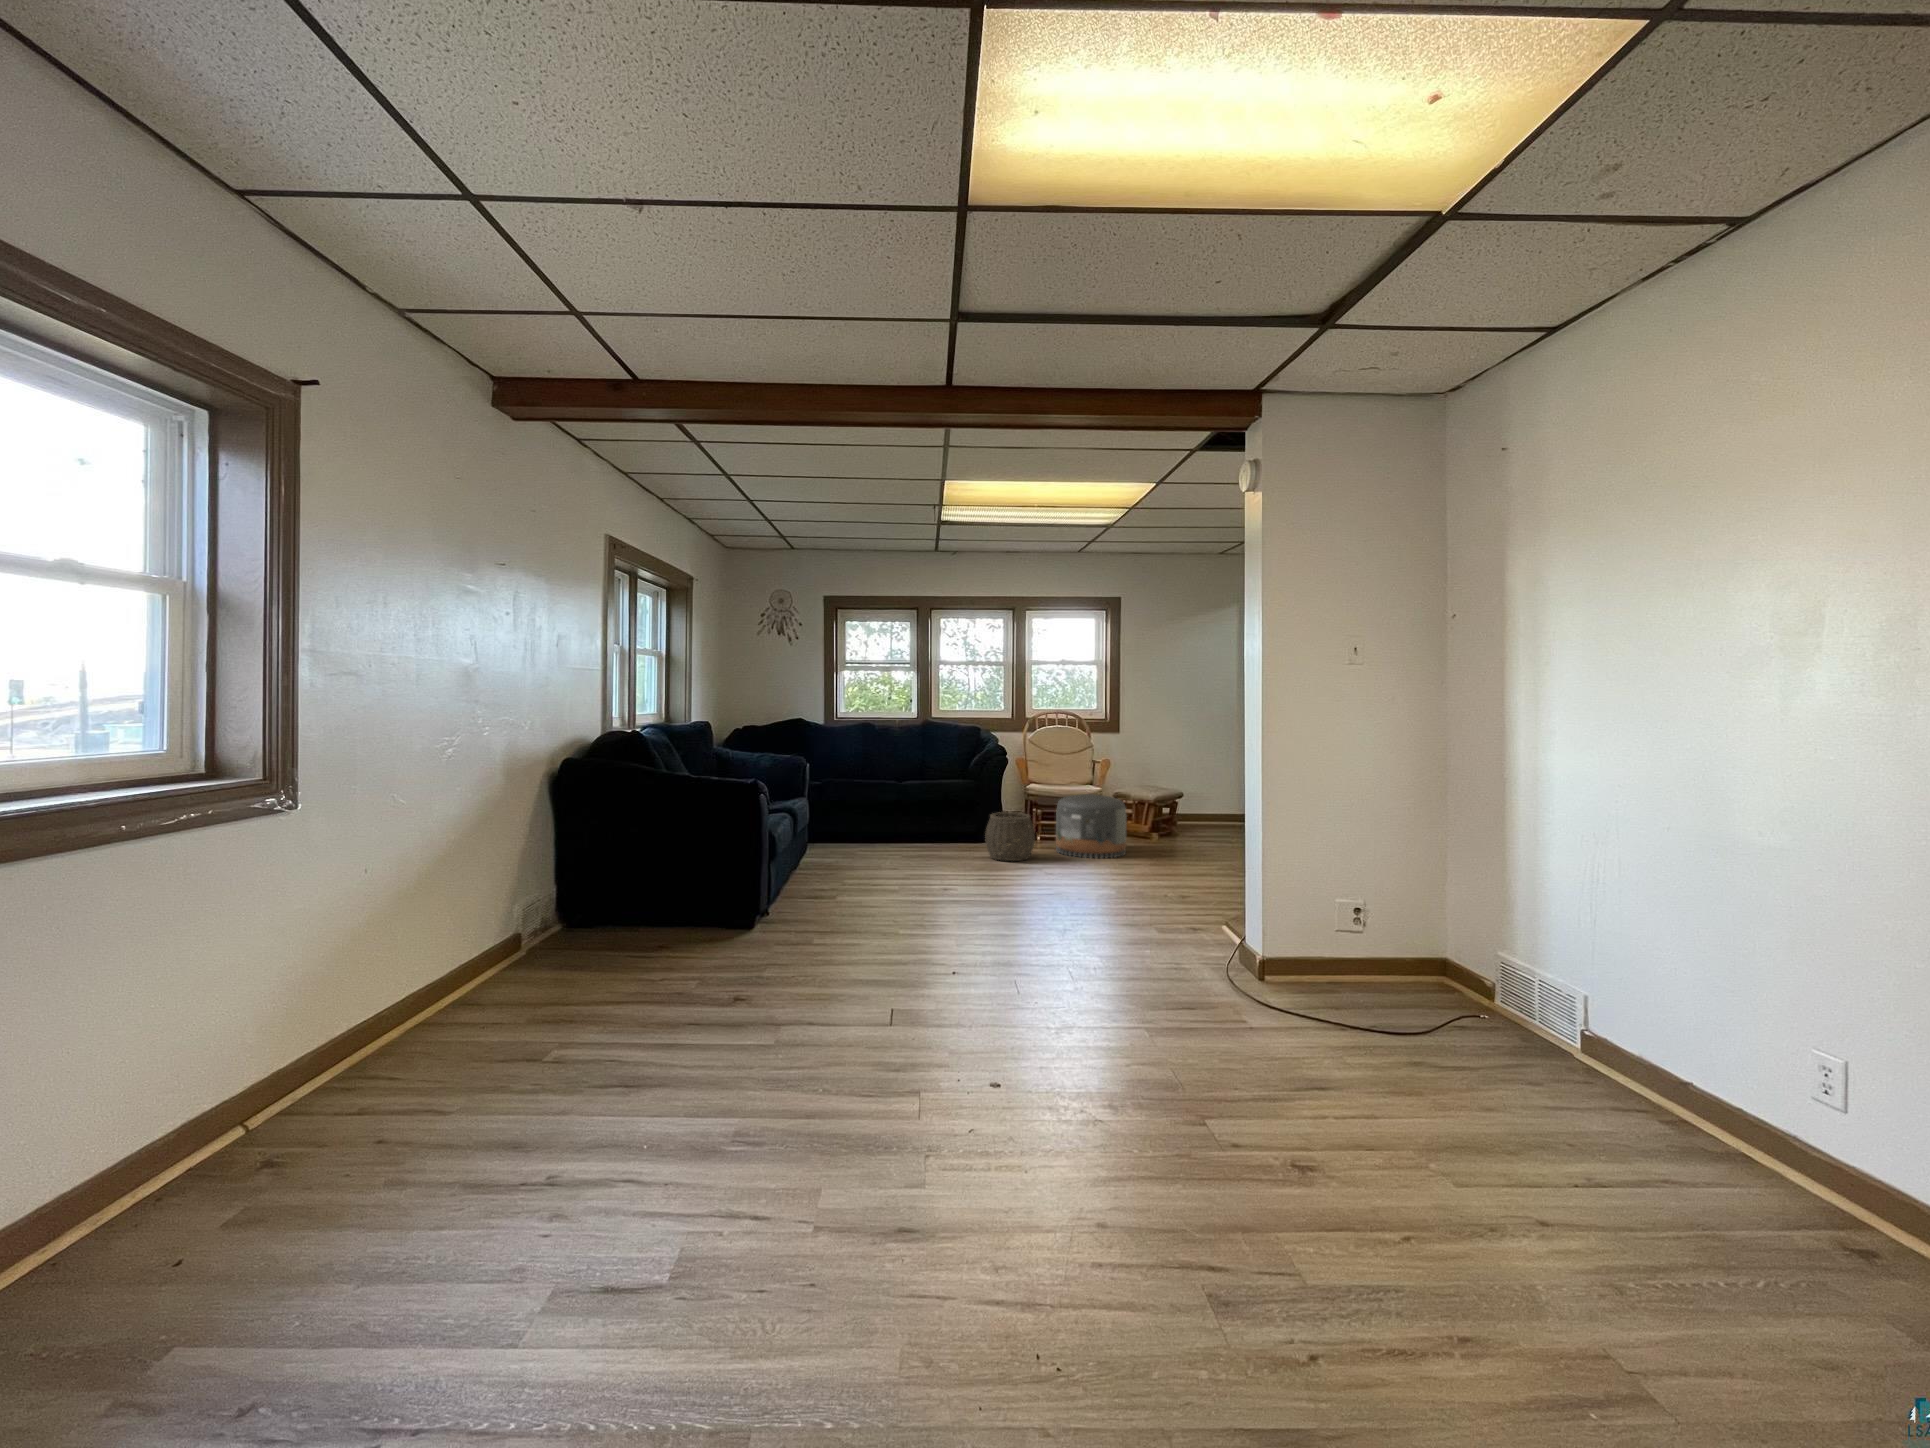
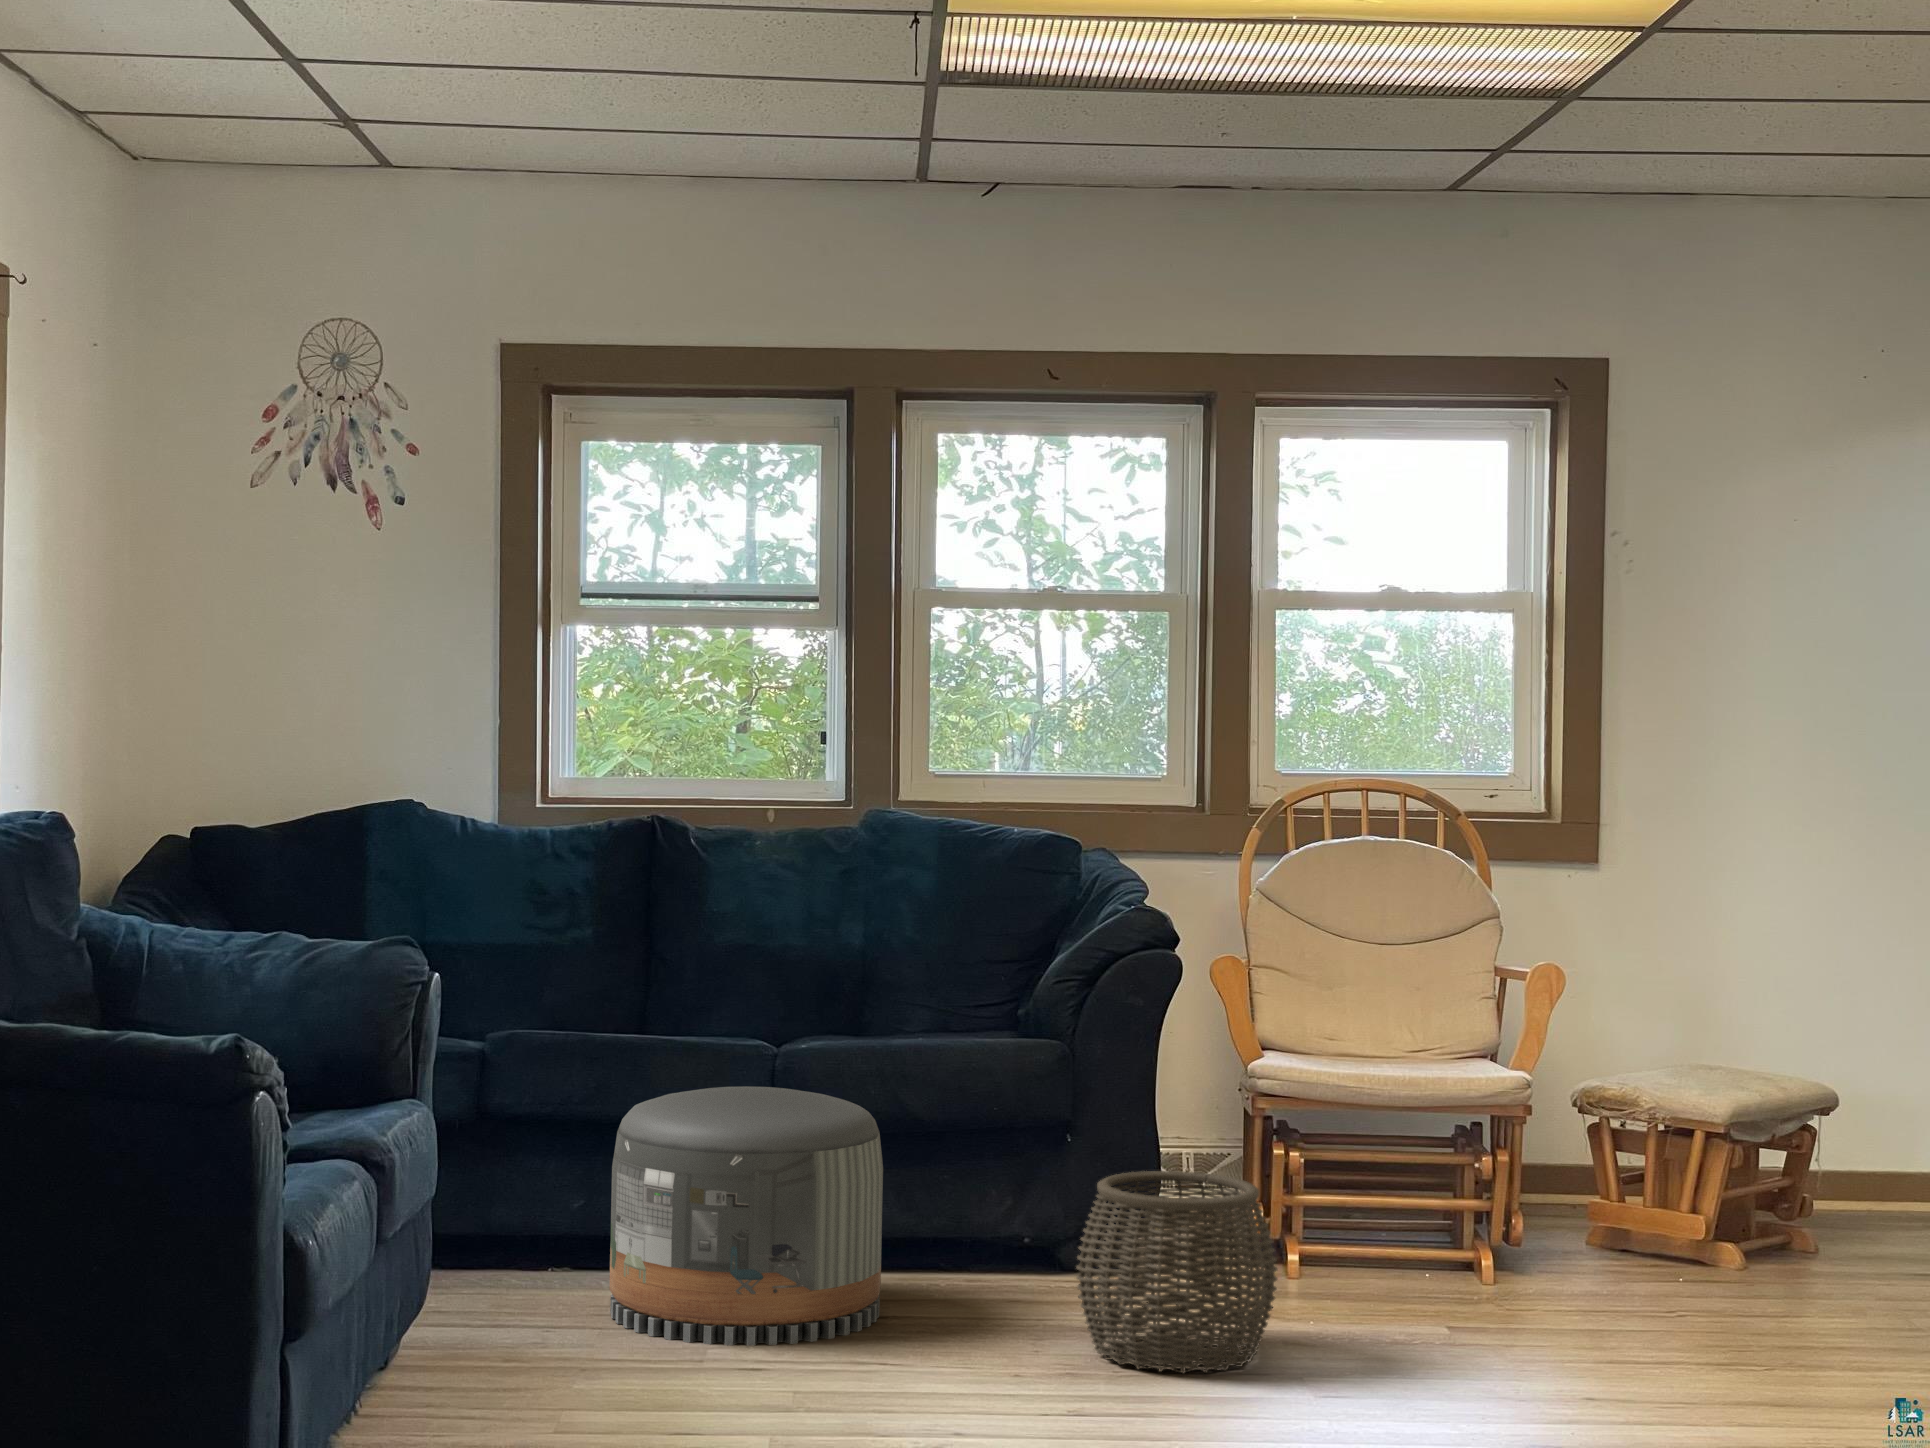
pouf: present [1056,794,1126,858] -> present [609,1086,883,1345]

